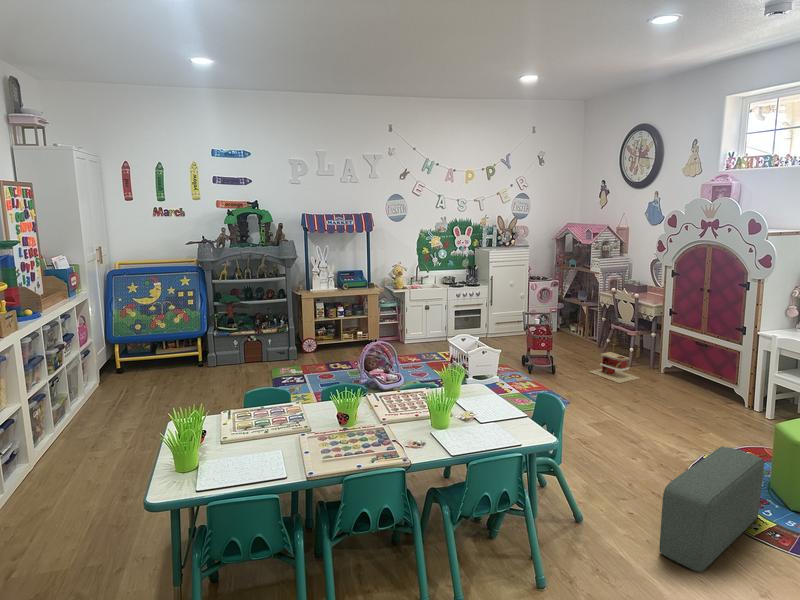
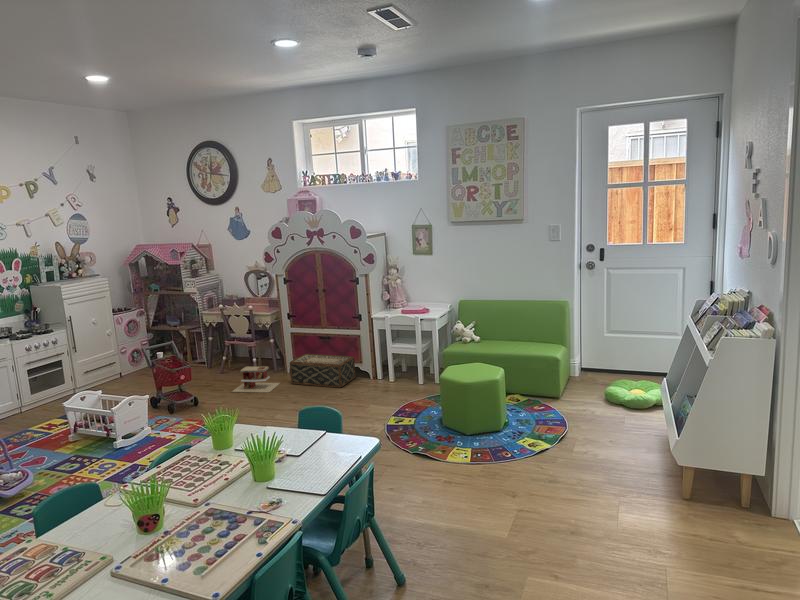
woven basket: none [650,356,728,403] -> present [290,354,356,388]
pouf: present [659,446,764,572] -> none [429,399,475,496]

